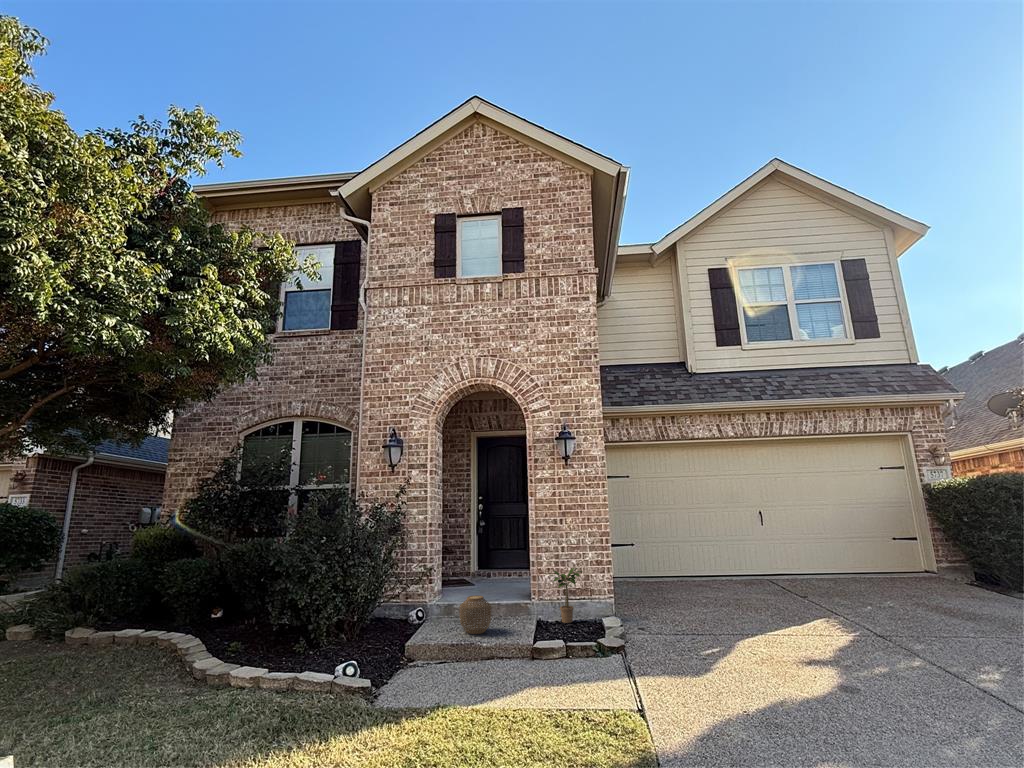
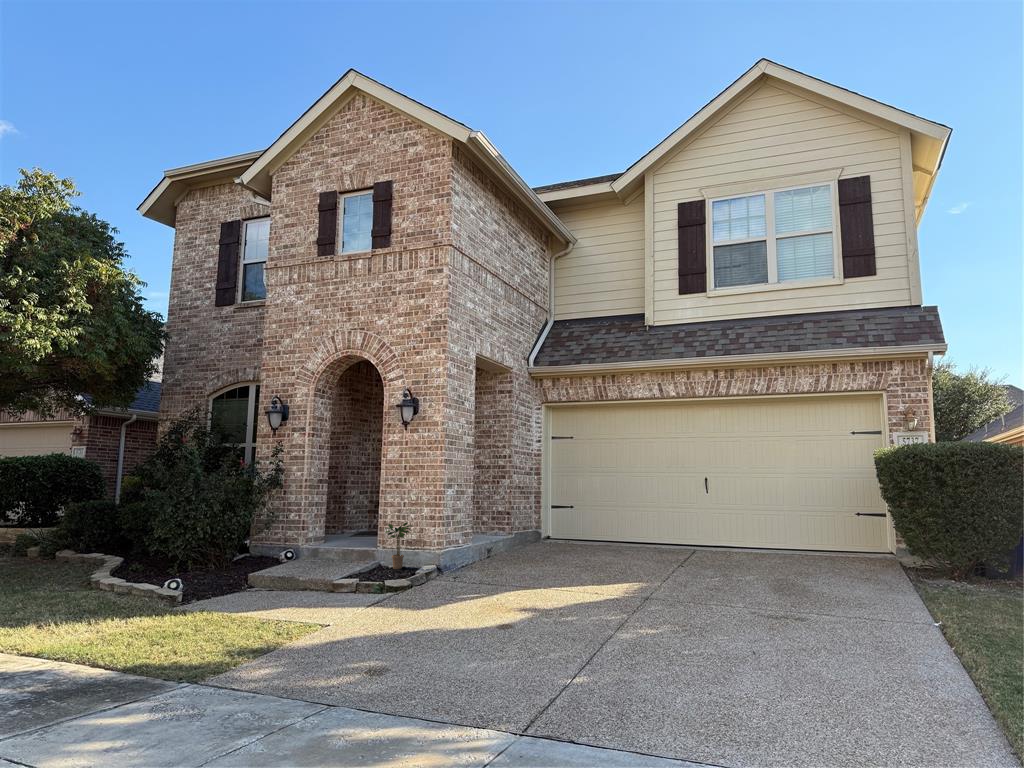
woven basket: present [460,595,491,634] -> none [293,542,322,573]

